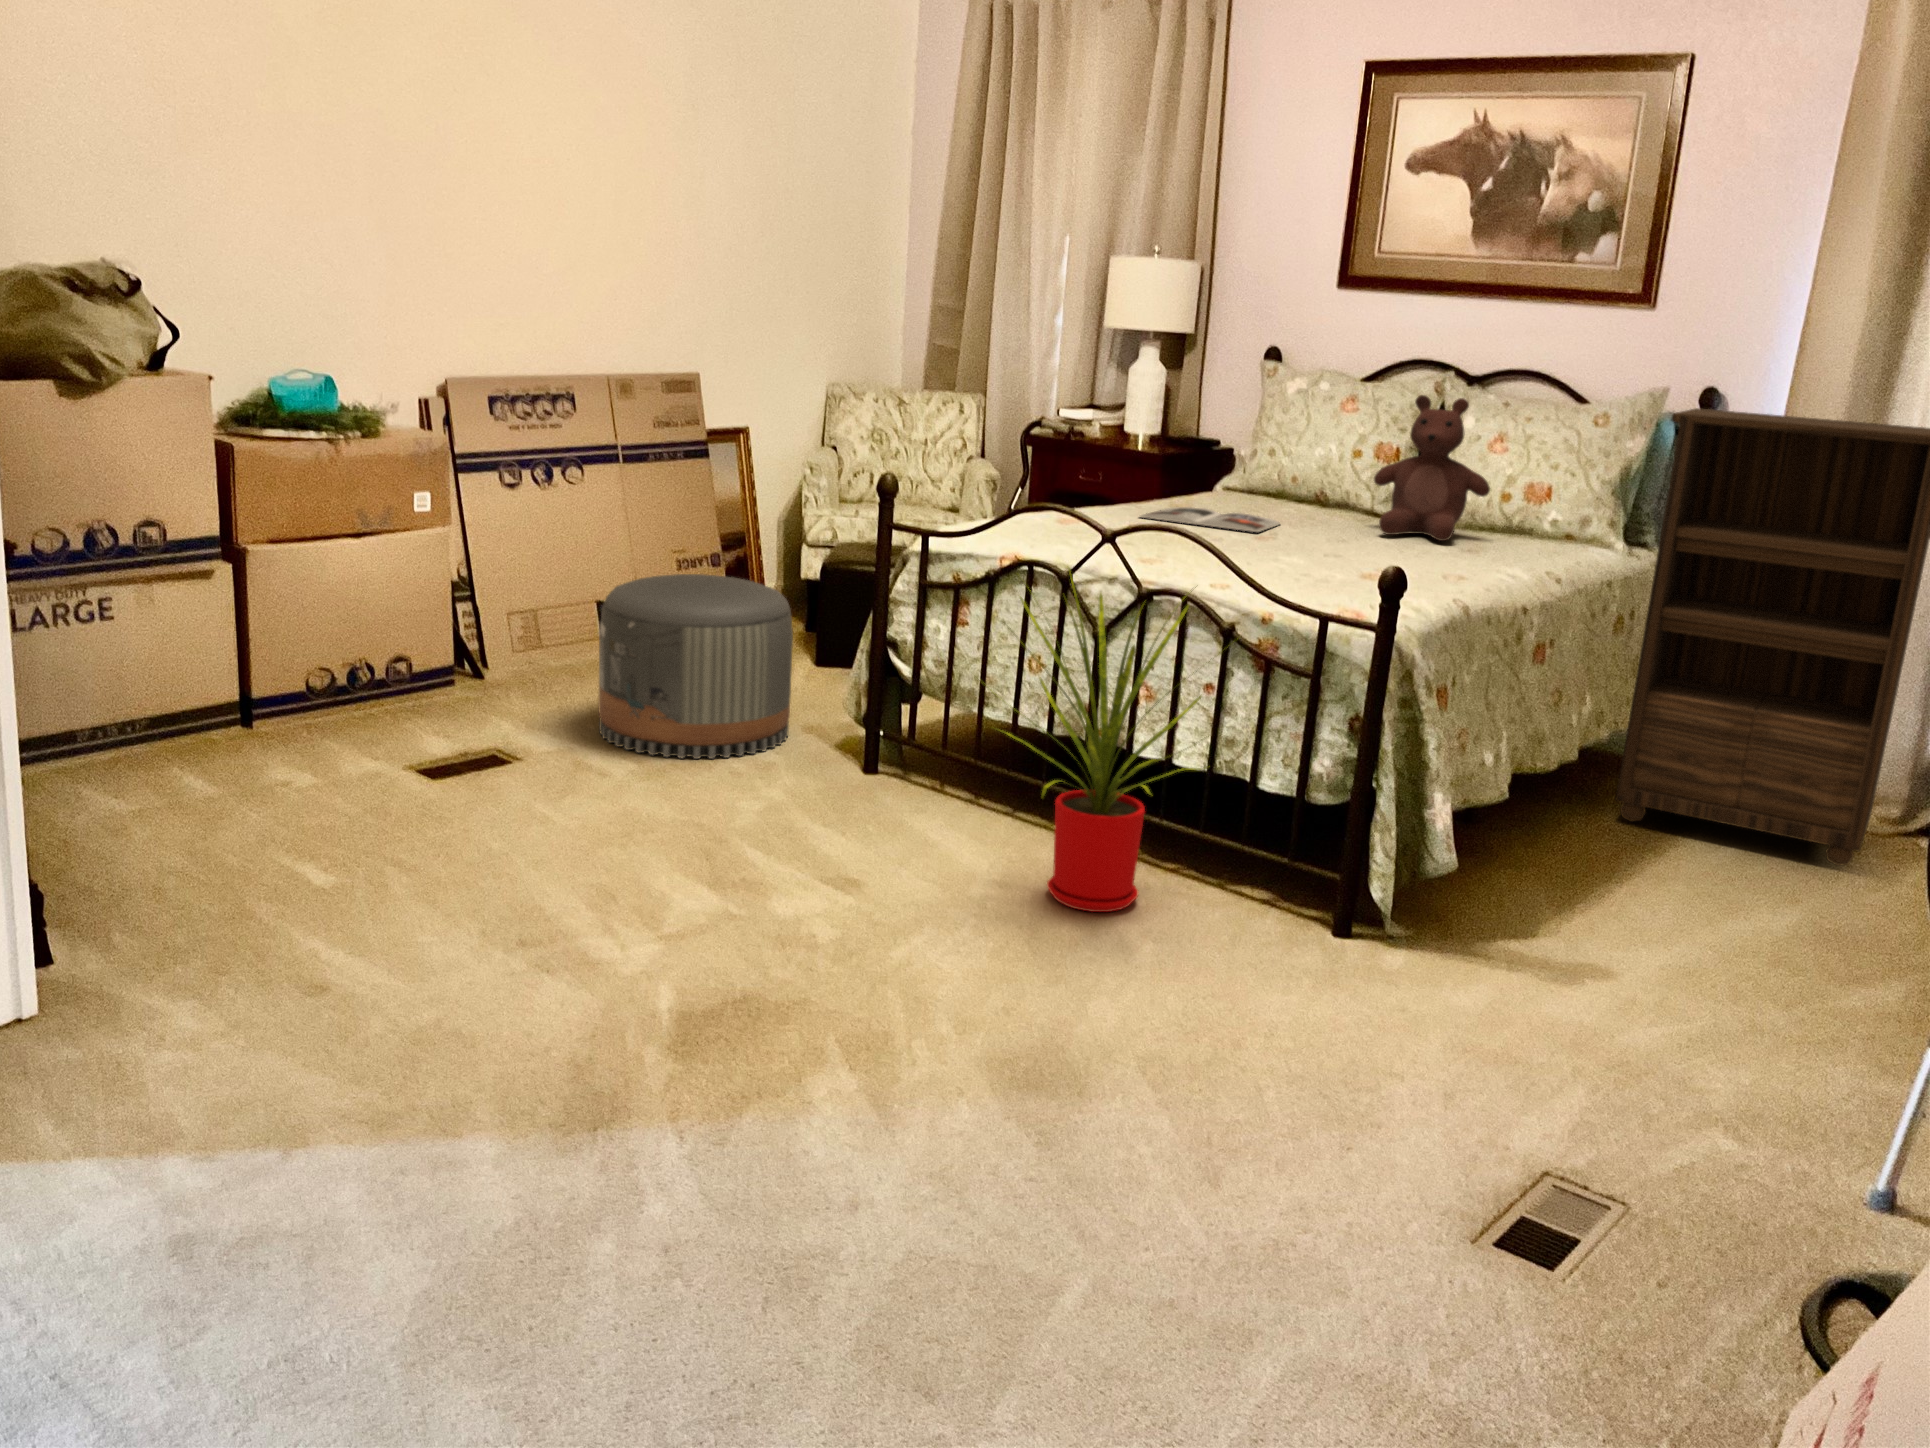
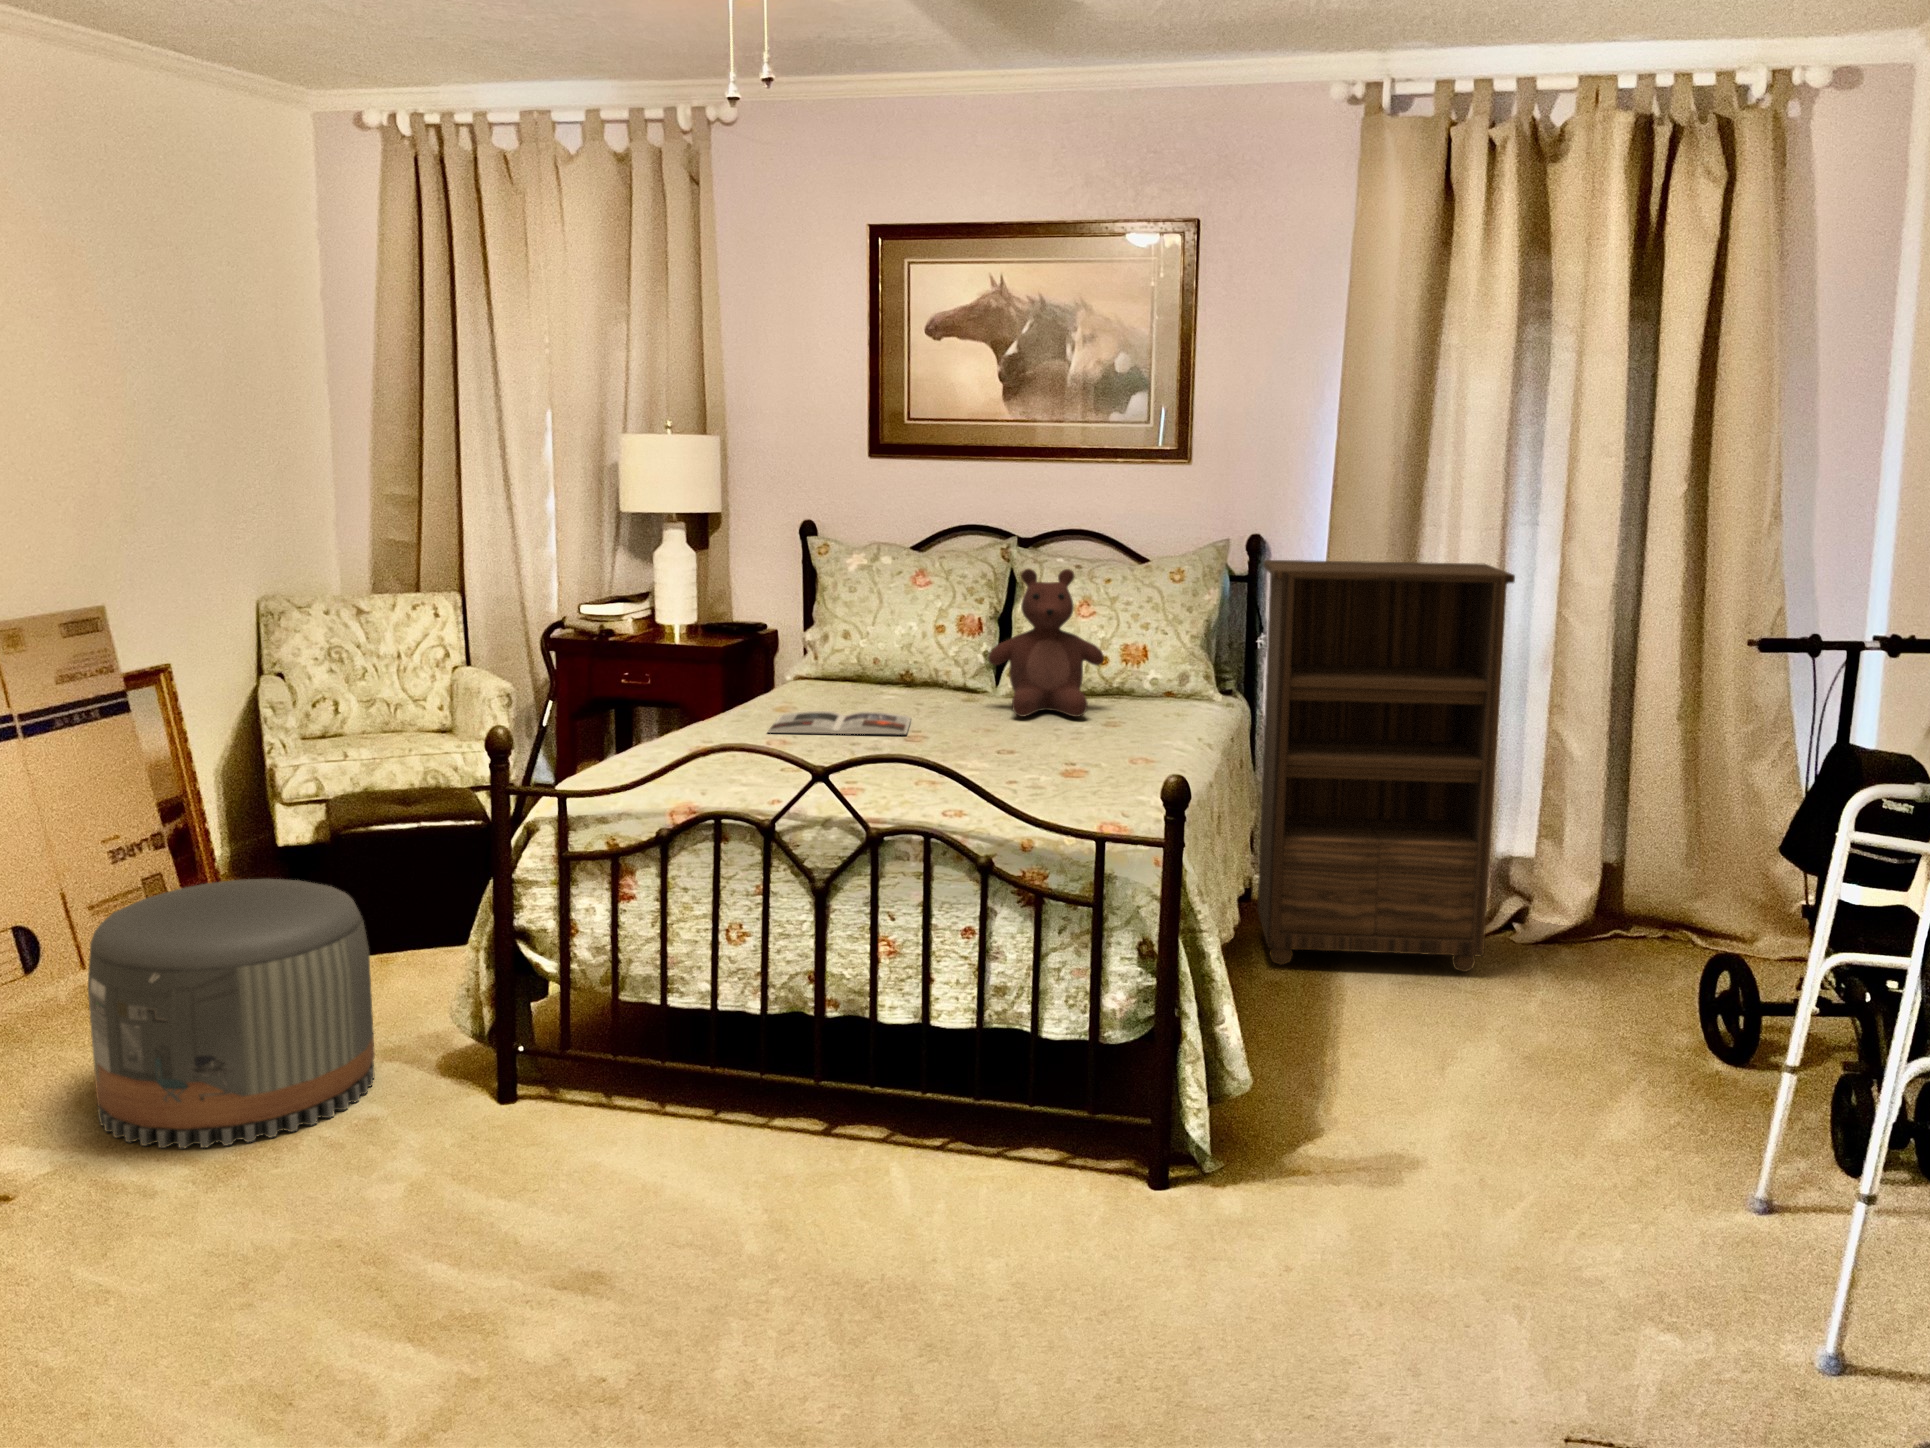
house plant: present [993,572,1210,912] -> none [742,824,1048,1233]

